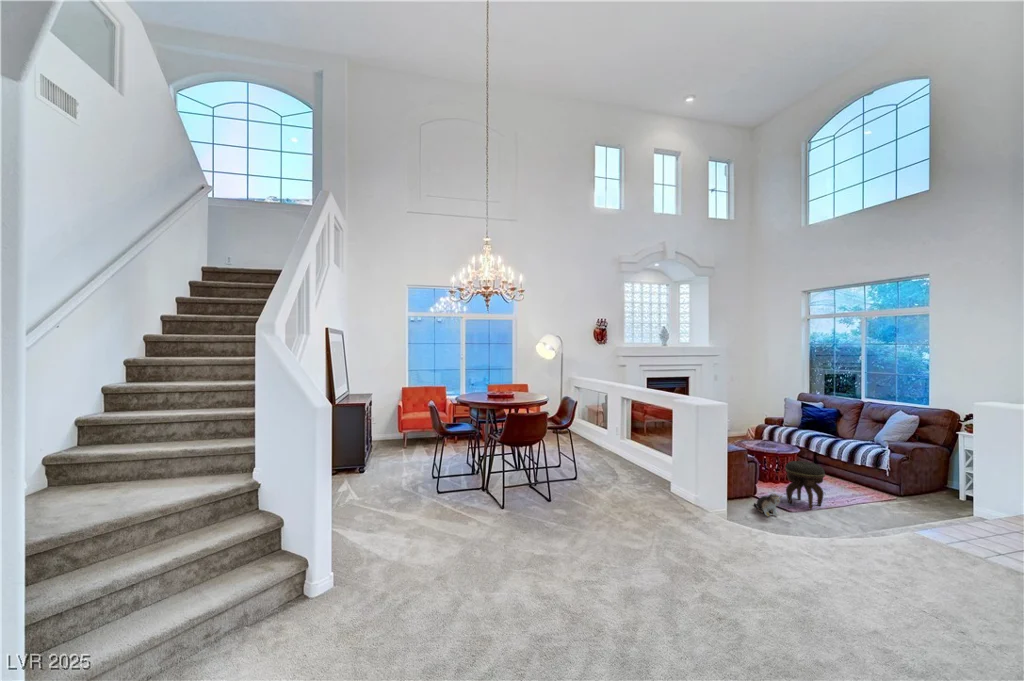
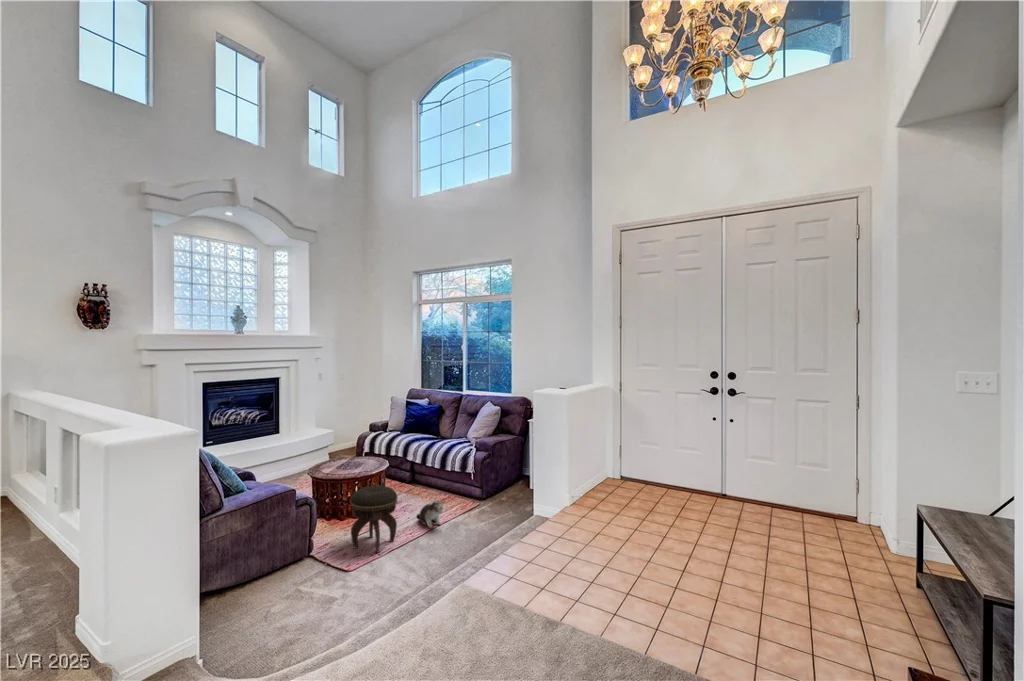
plush toy: present [754,493,782,517] -> present [417,500,445,528]

